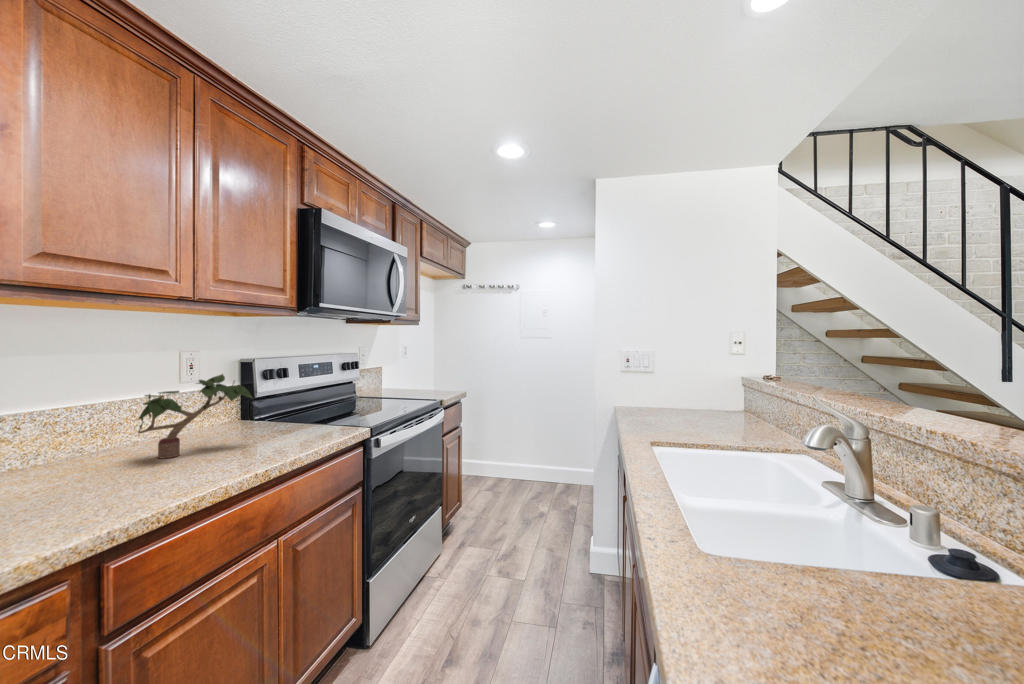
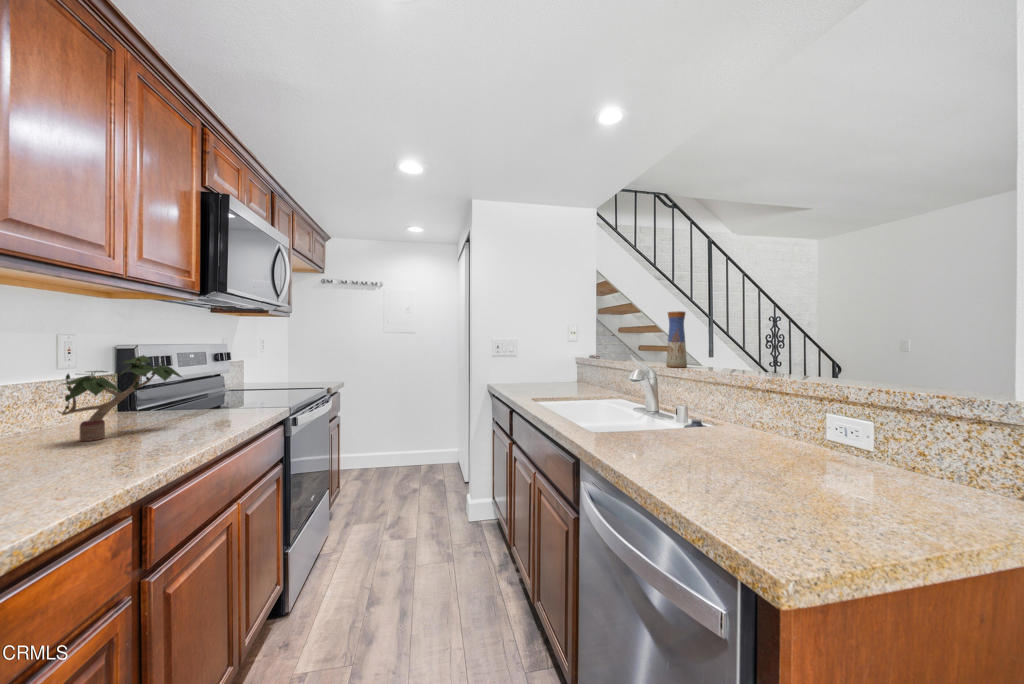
vase: none [883,316,929,416] -> present [666,311,687,368]

